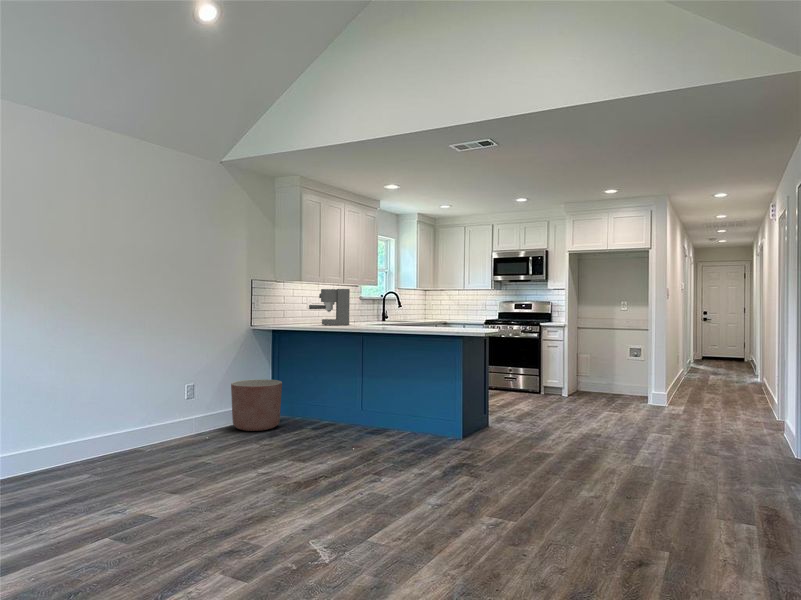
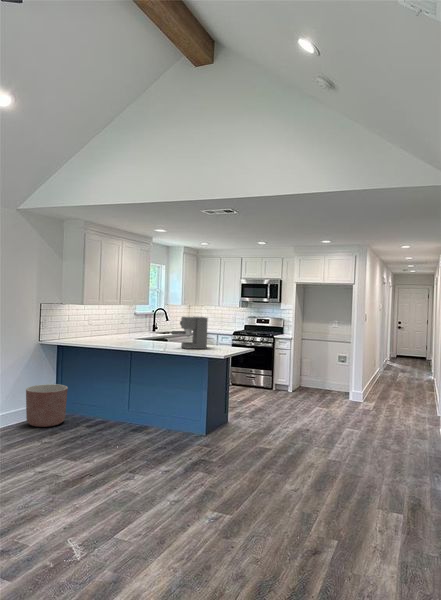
coffee maker: present [309,289,350,325] -> present [172,317,208,349]

